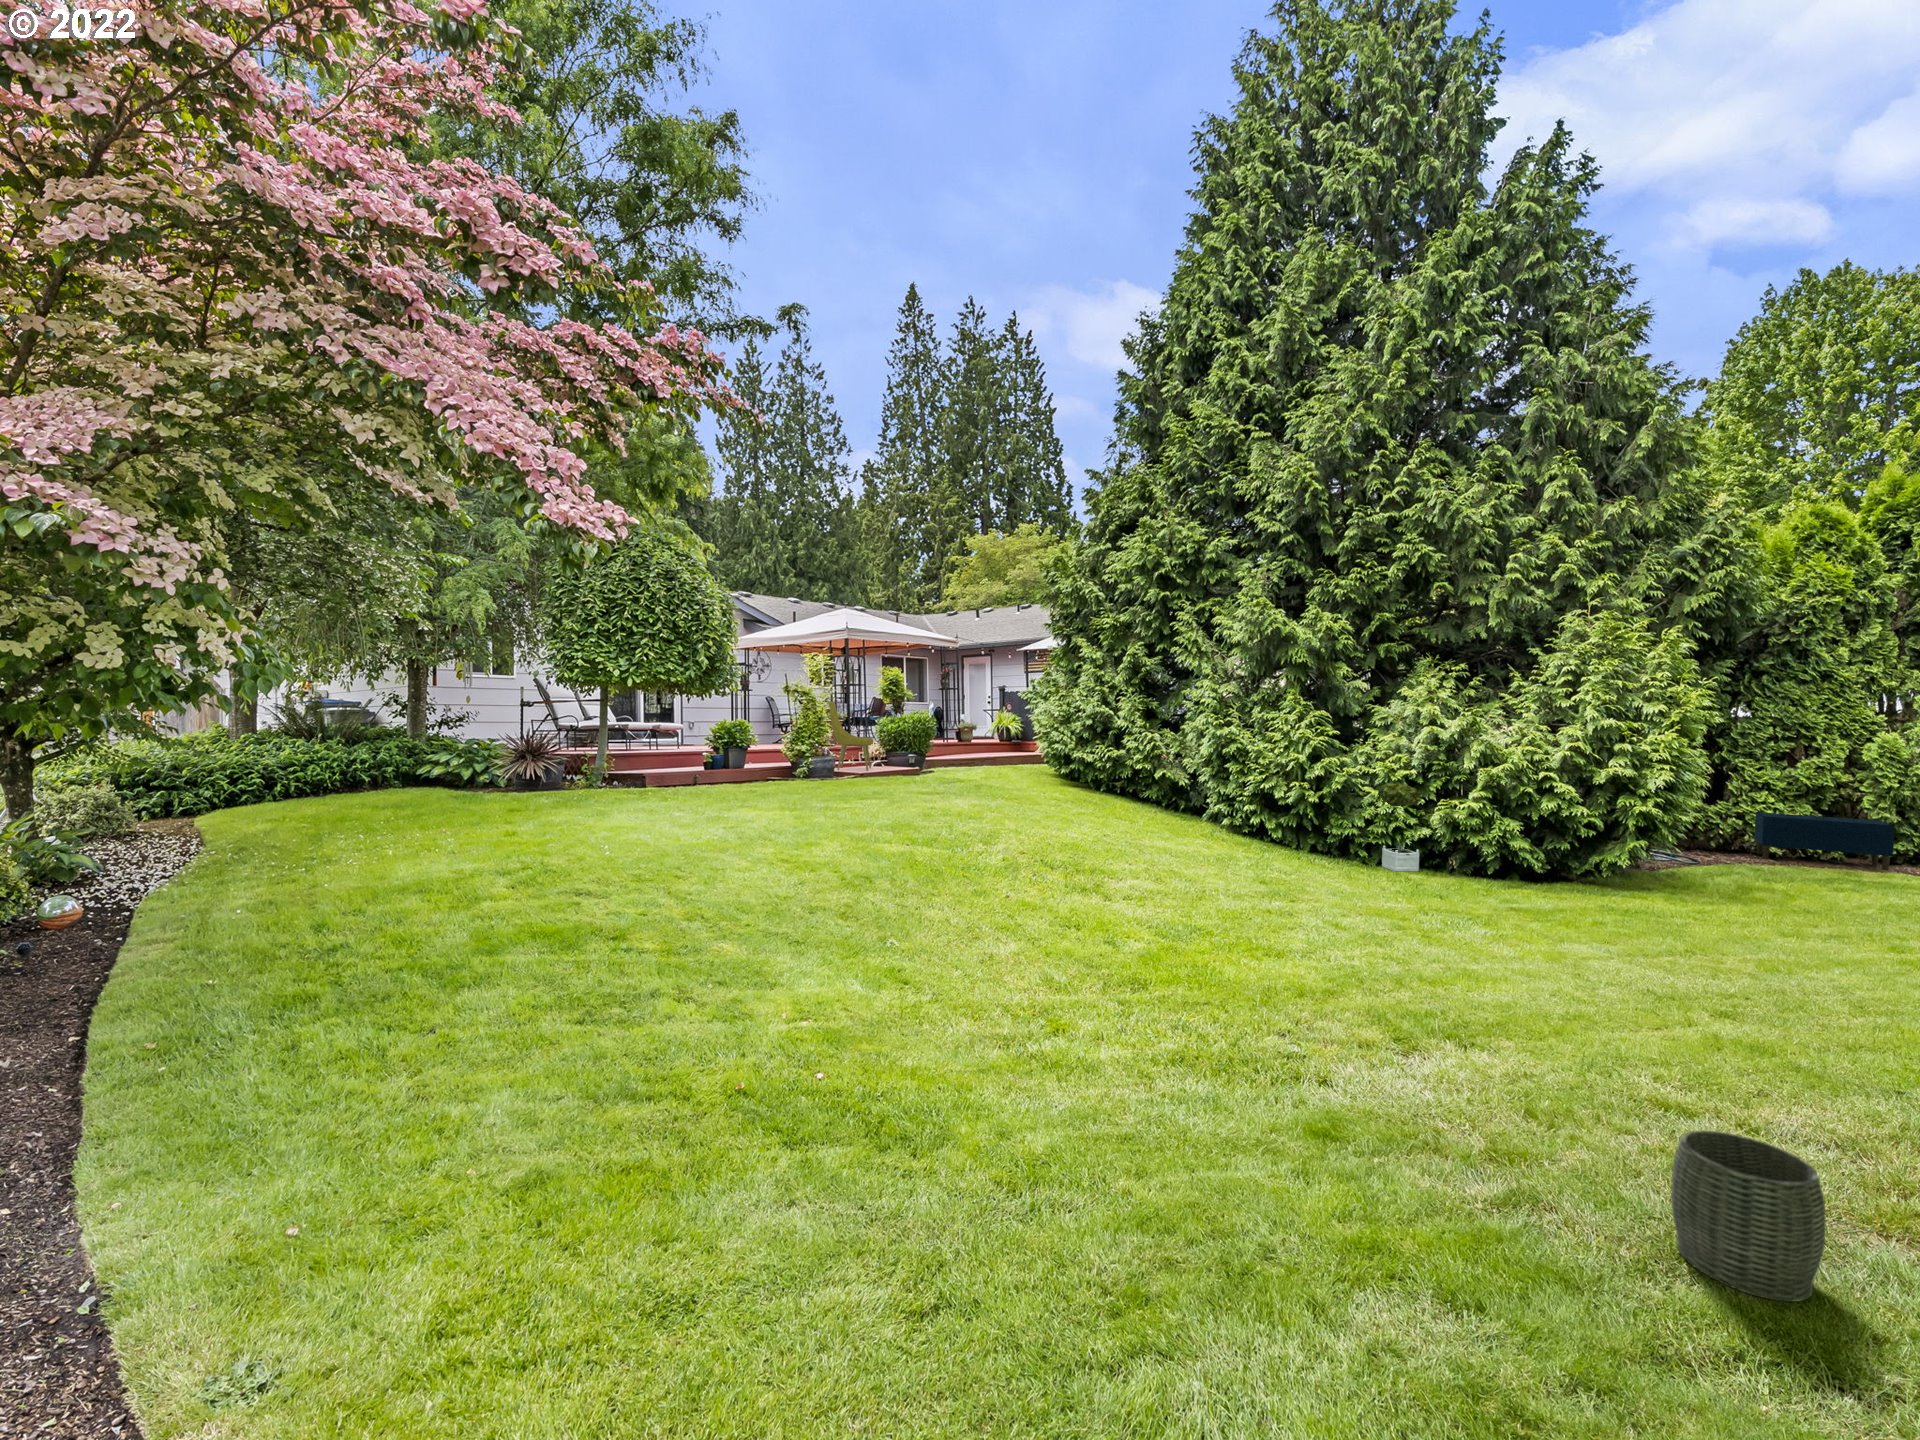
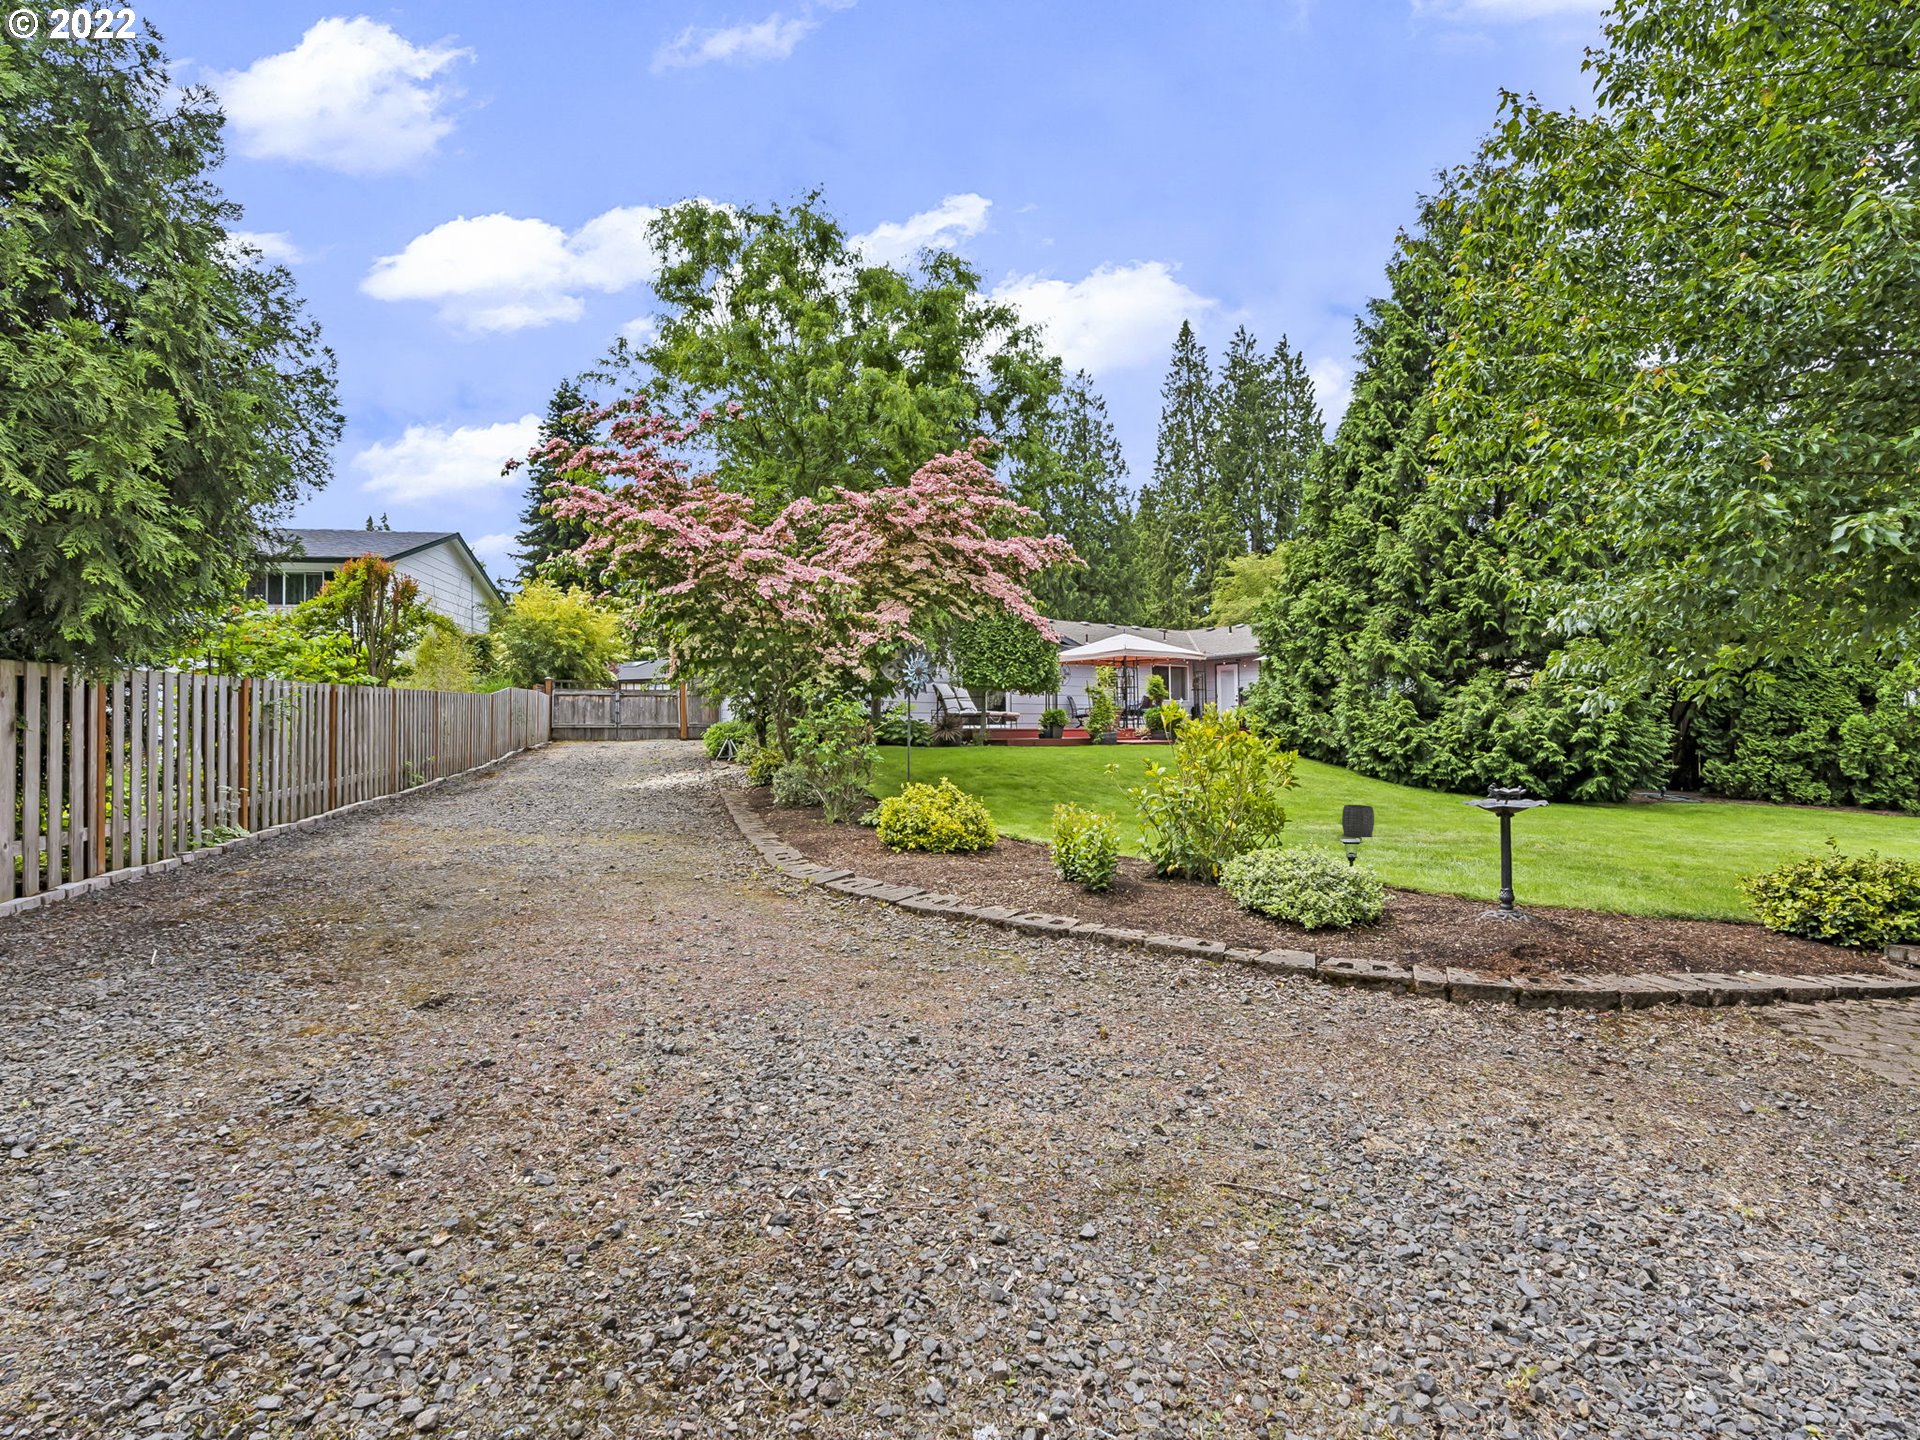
chair: present [829,701,873,771] -> none [1112,697,1142,743]
potted tree: present [1378,782,1421,871] -> none [1440,742,1466,795]
bench: present [1754,812,1894,870] -> none [1754,772,1846,808]

